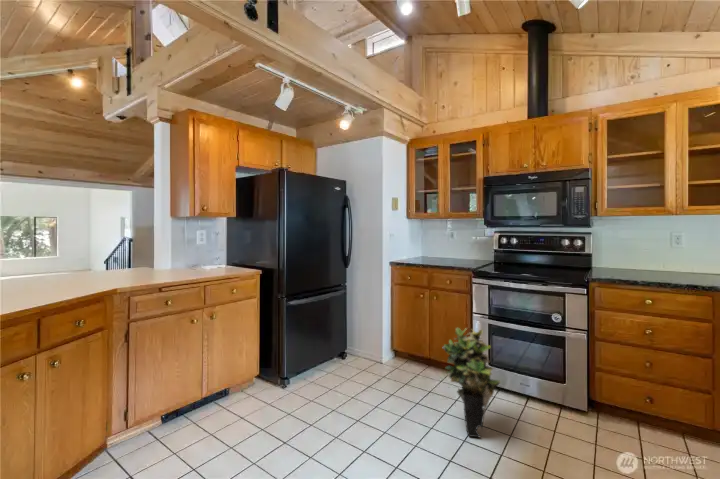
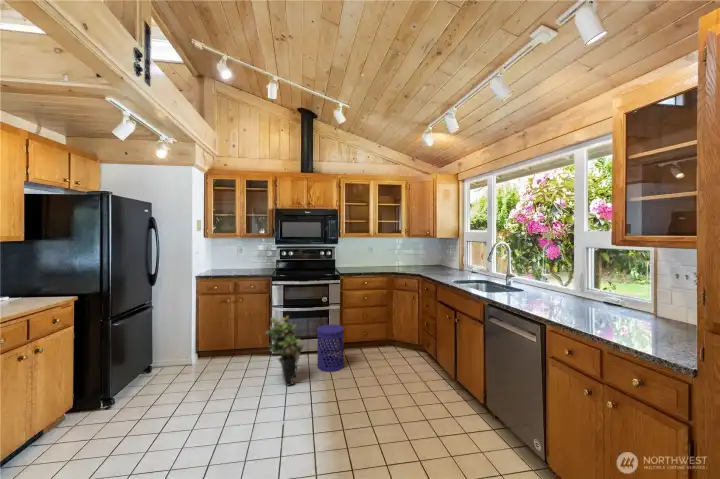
waste bin: none [532,359,586,446] -> present [317,324,344,372]

